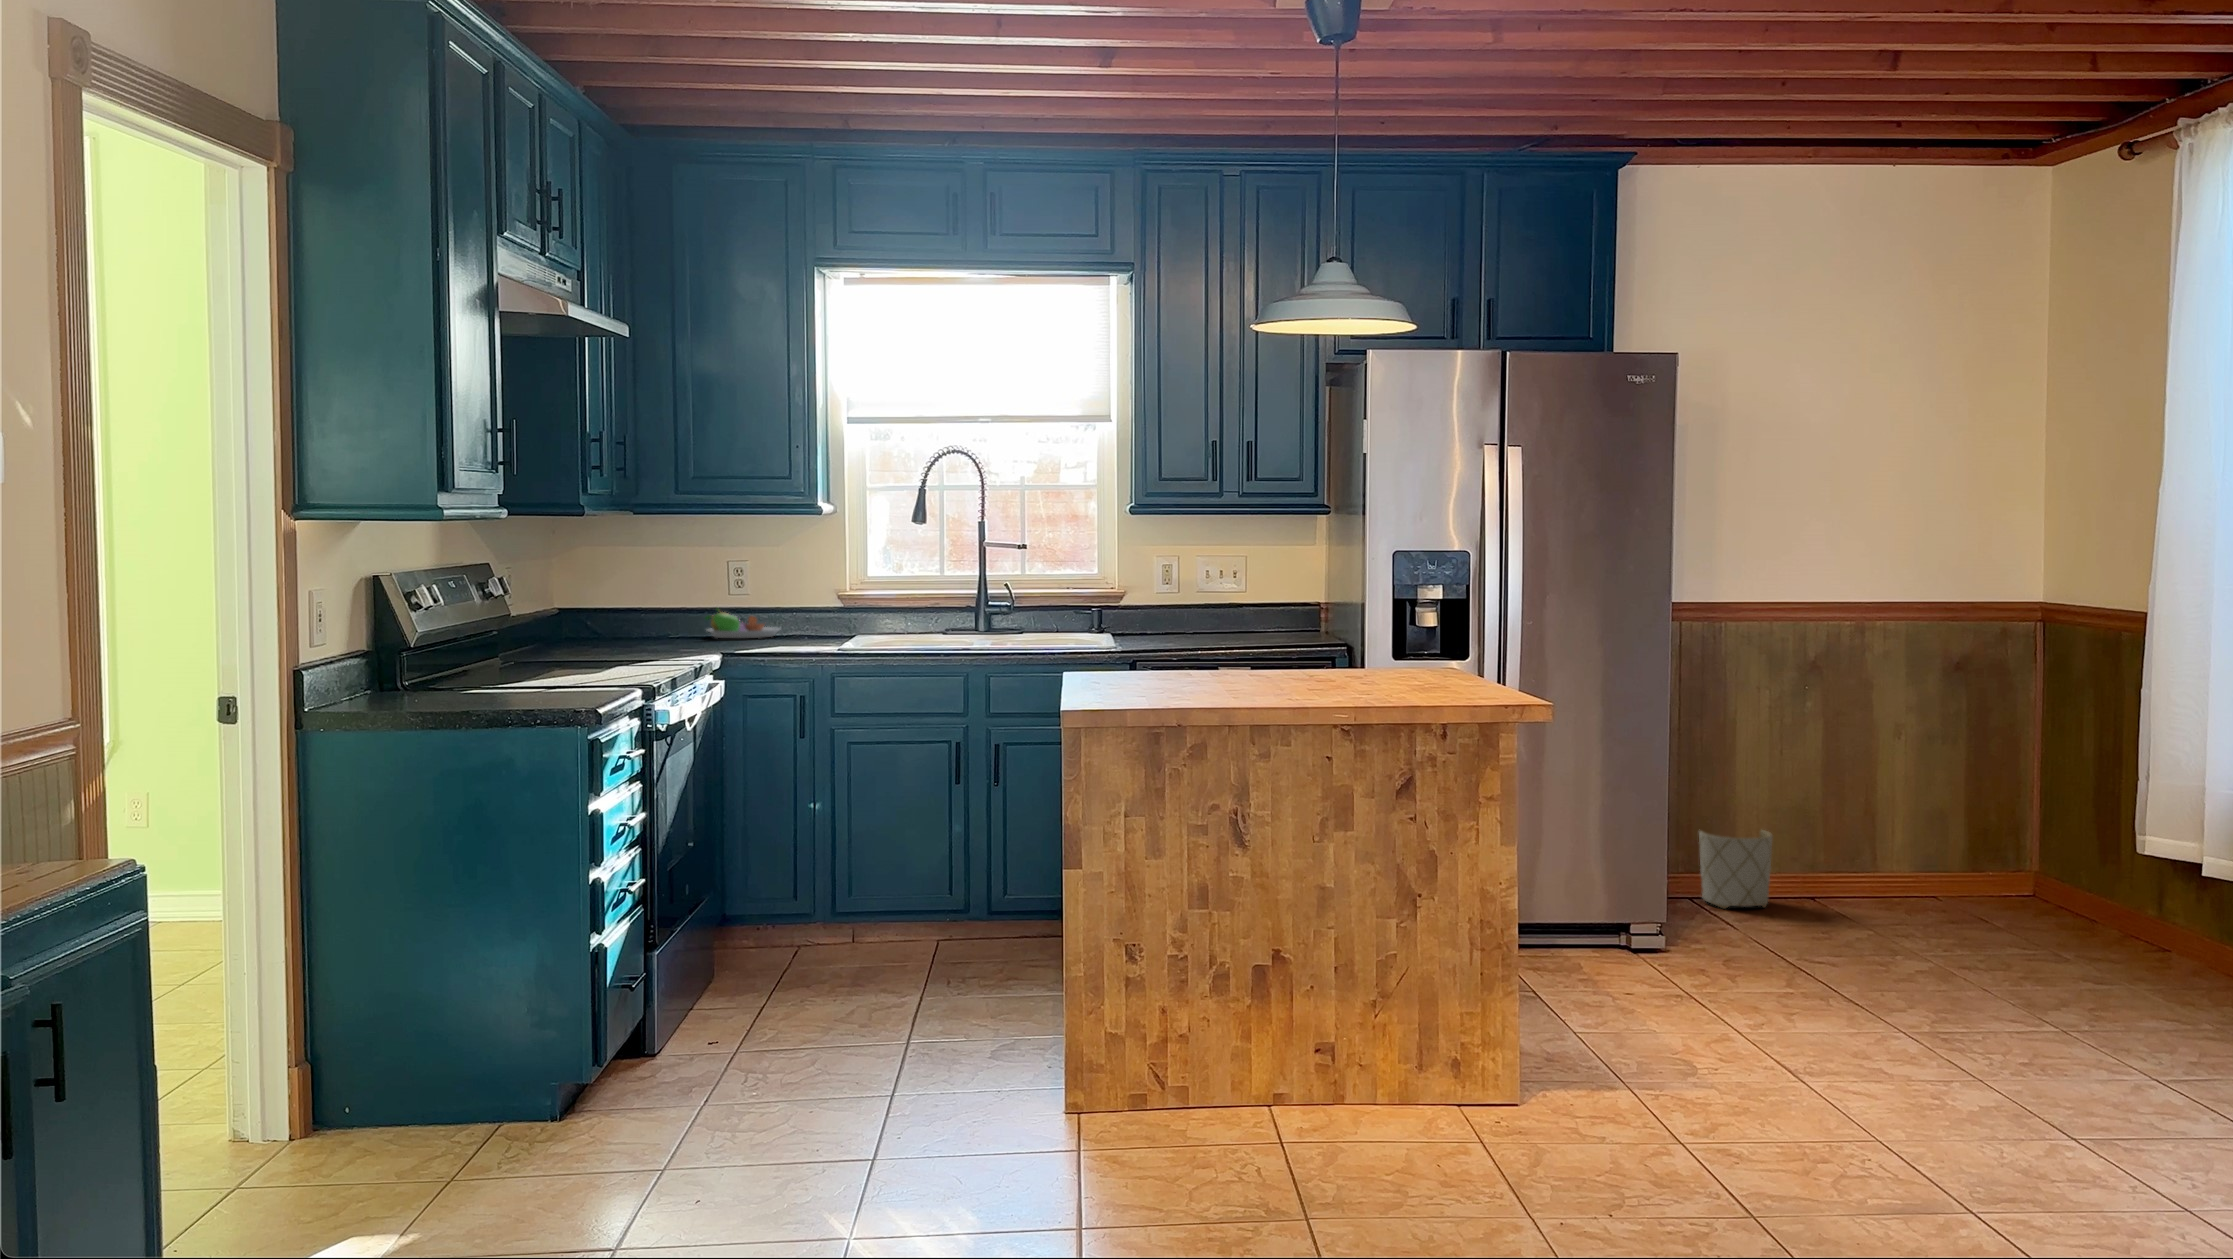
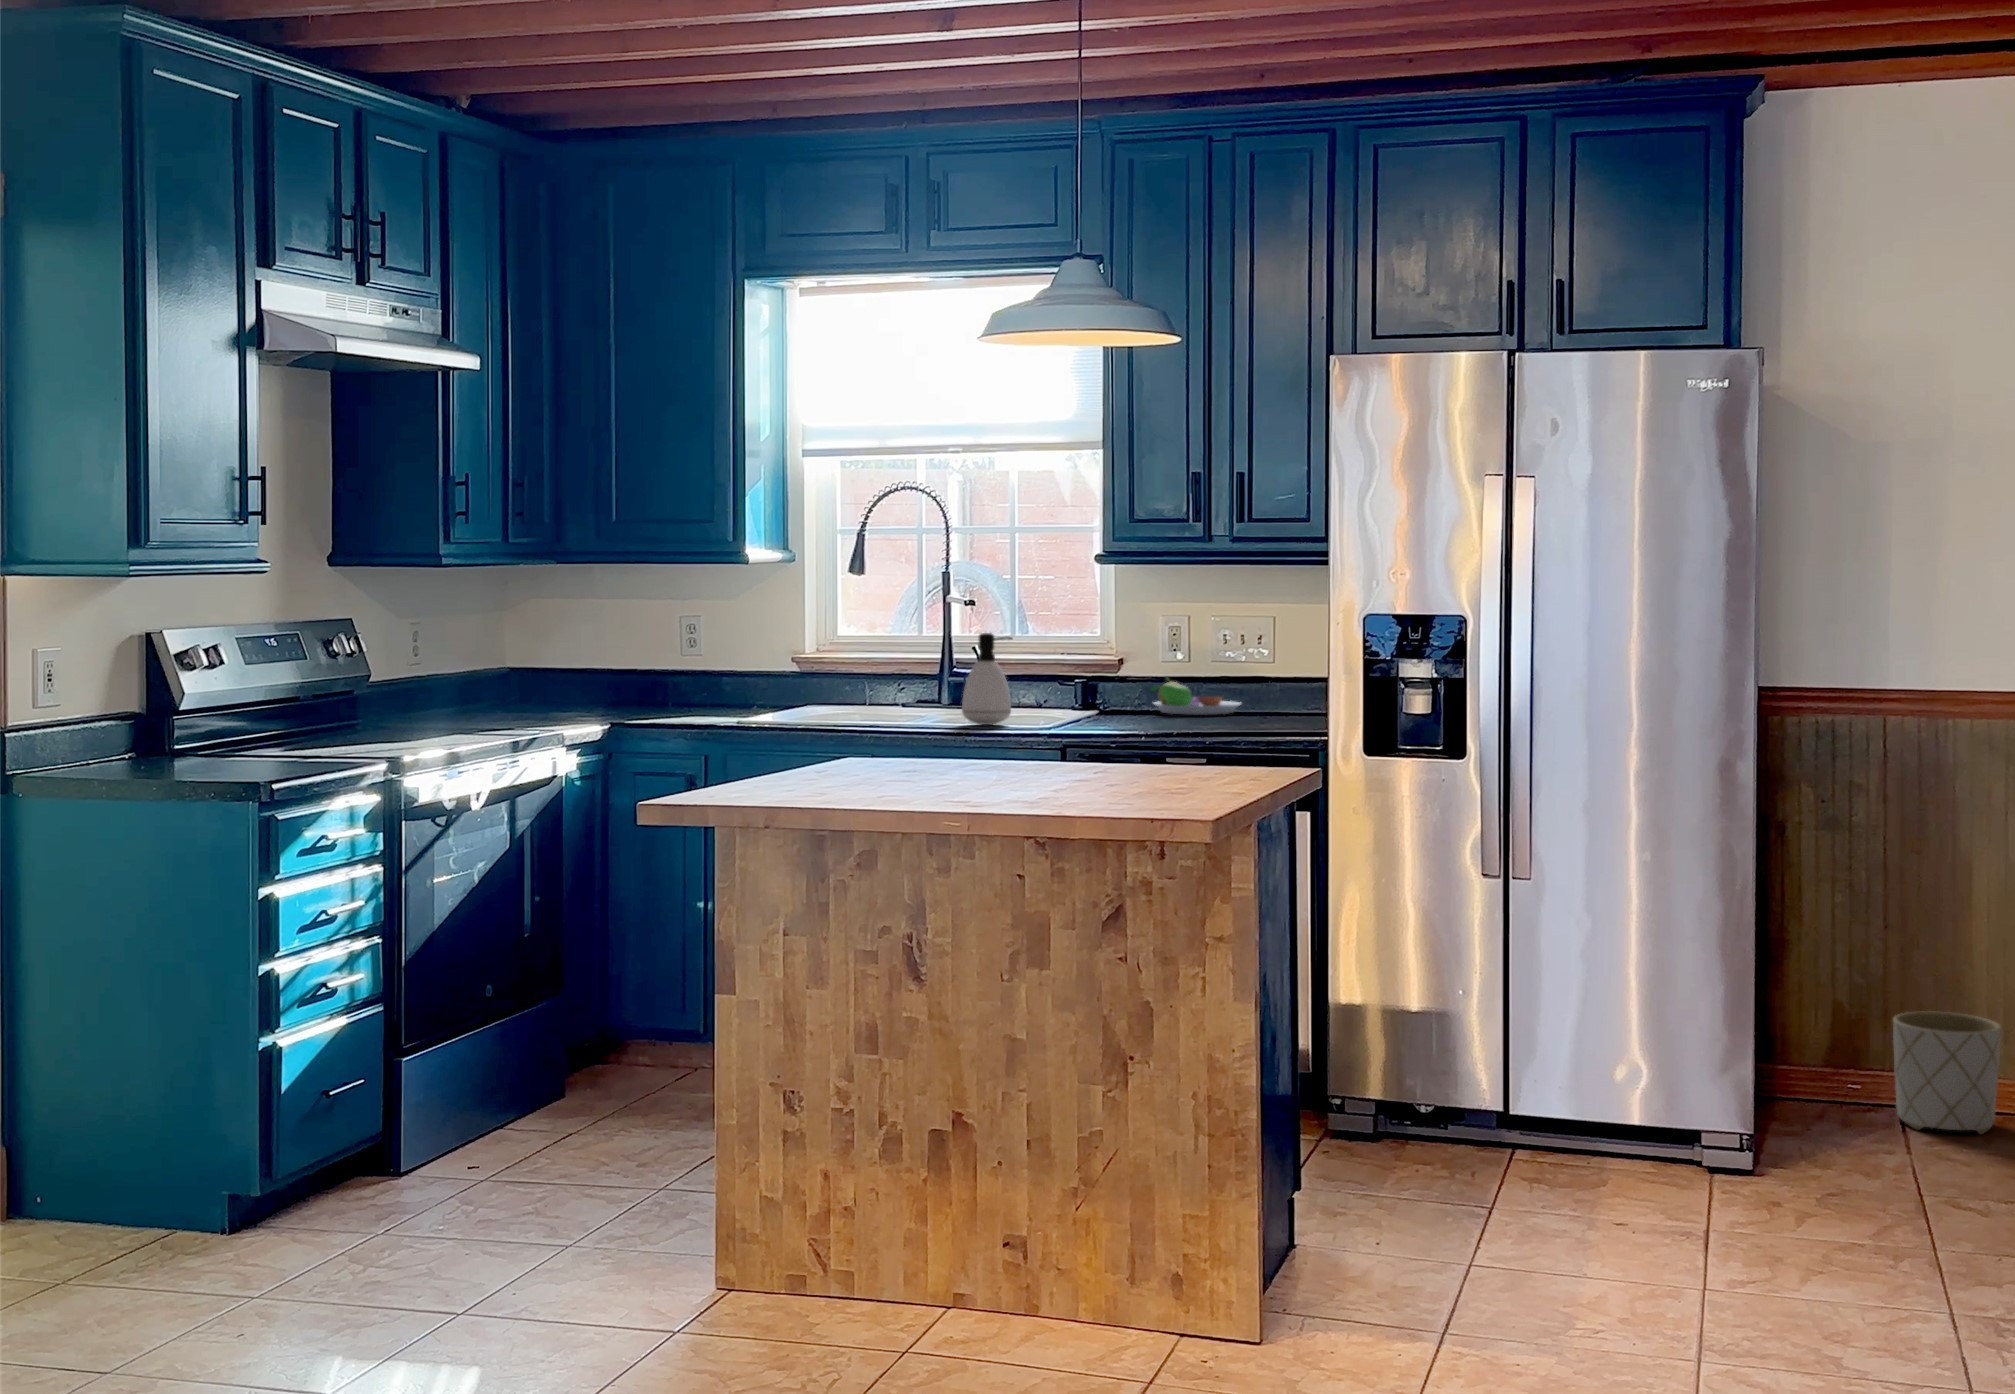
soap dispenser: none [1046,569,1087,644] -> present [962,633,1012,725]
fruit bowl: present [705,609,779,638] -> present [1151,676,1241,715]

